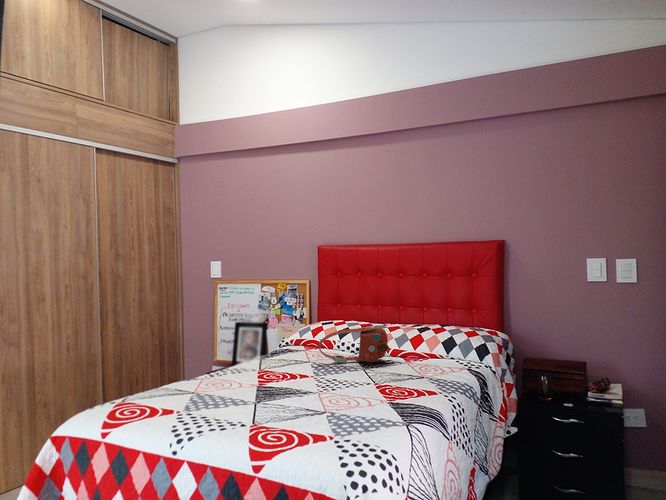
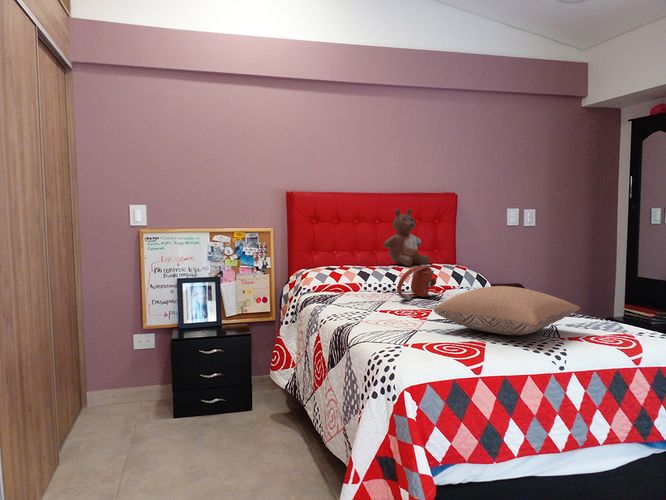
stuffed bear: none [395,263,446,327] -> present [384,209,430,266]
pillow: none [194,355,326,412] -> present [434,286,580,335]

